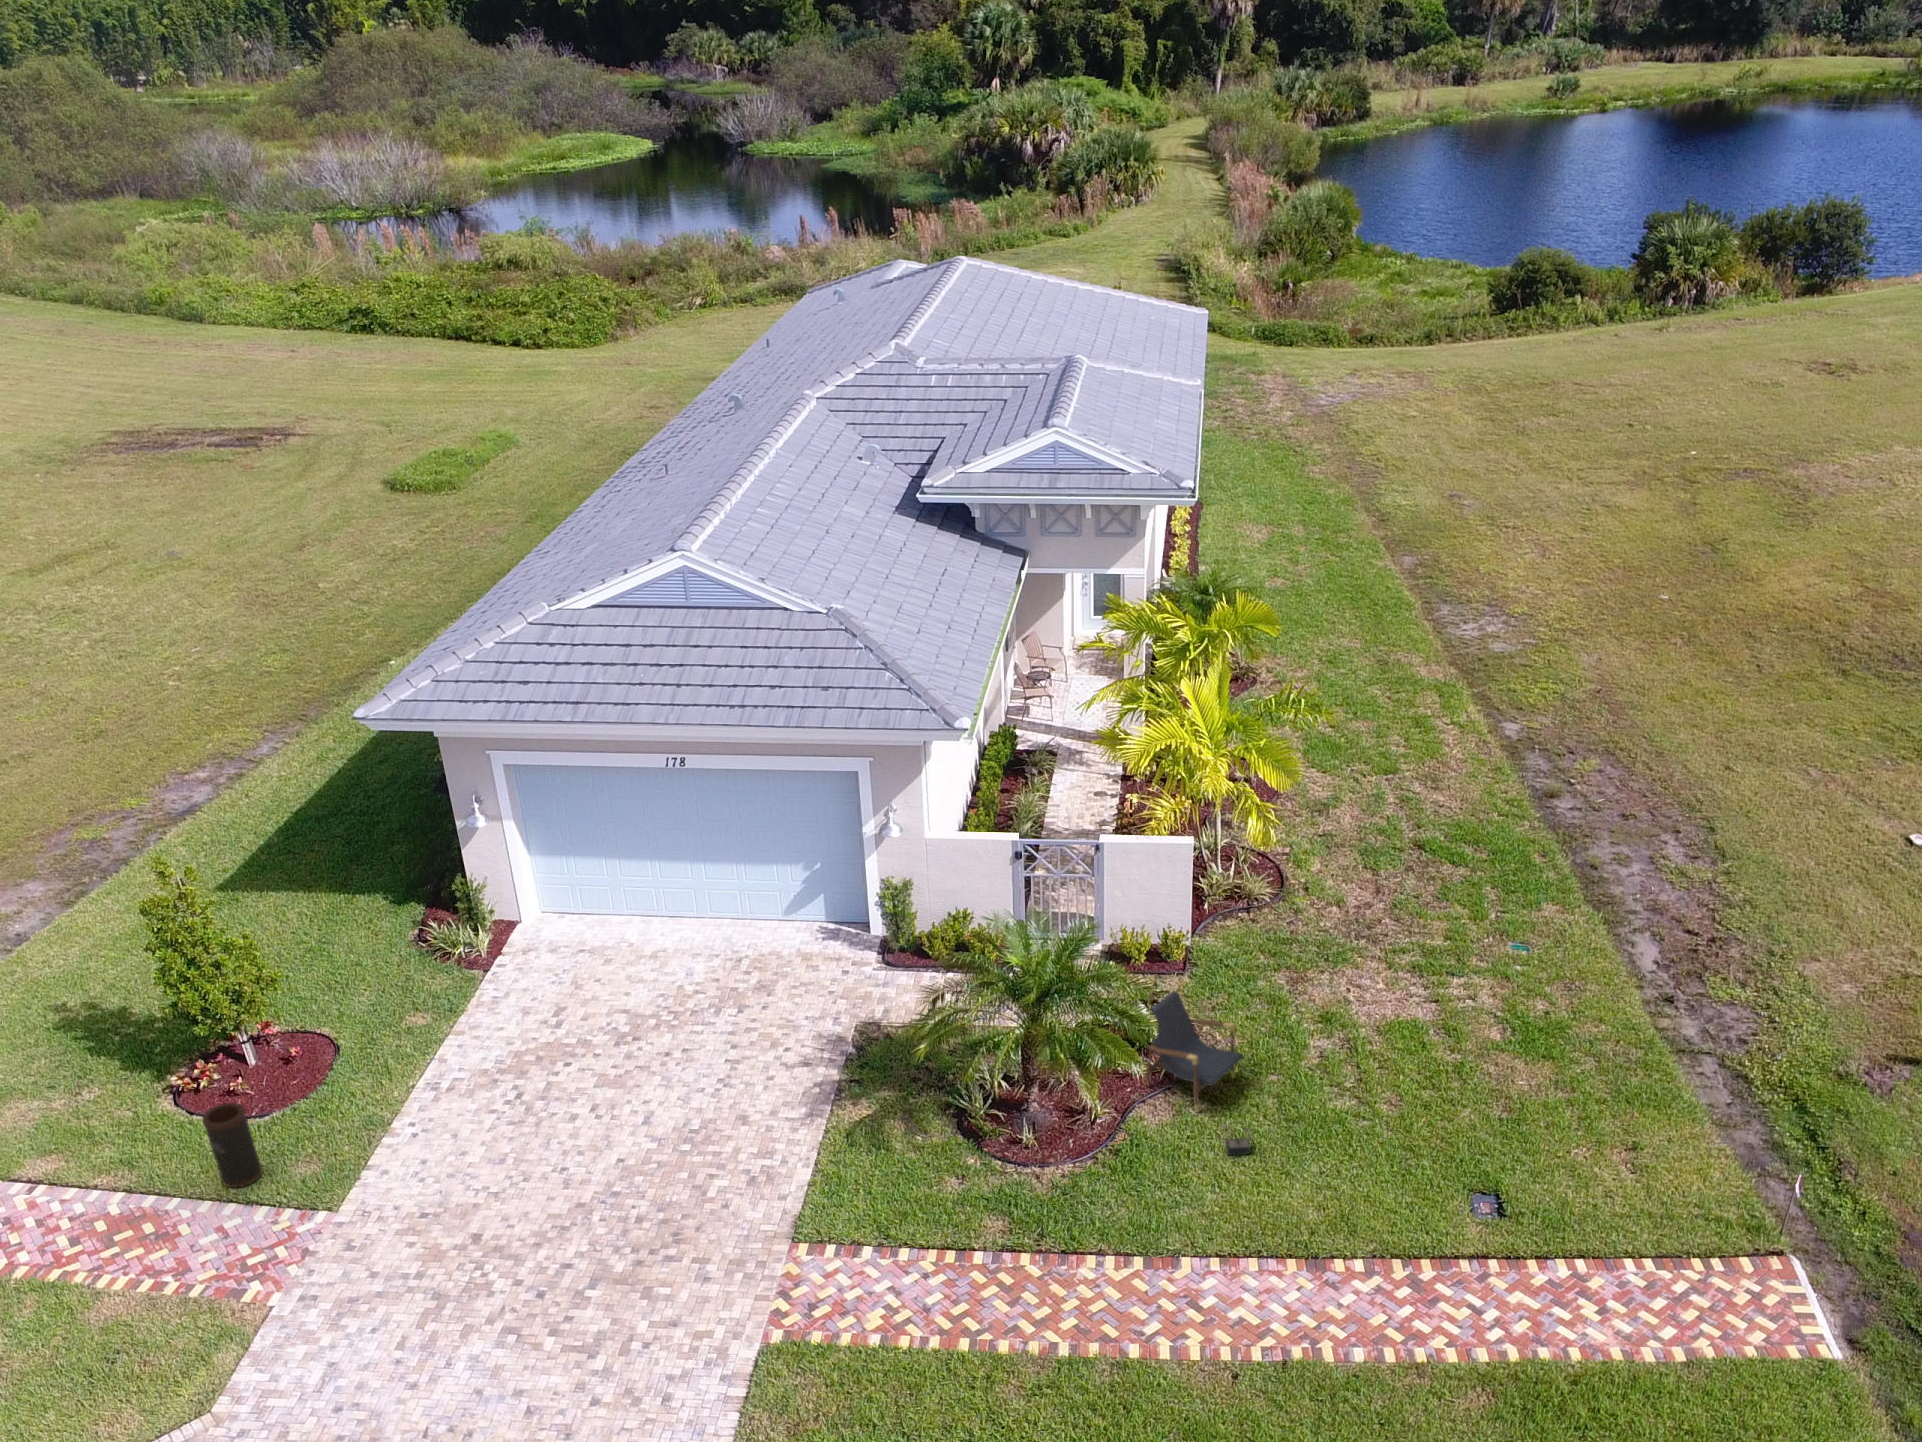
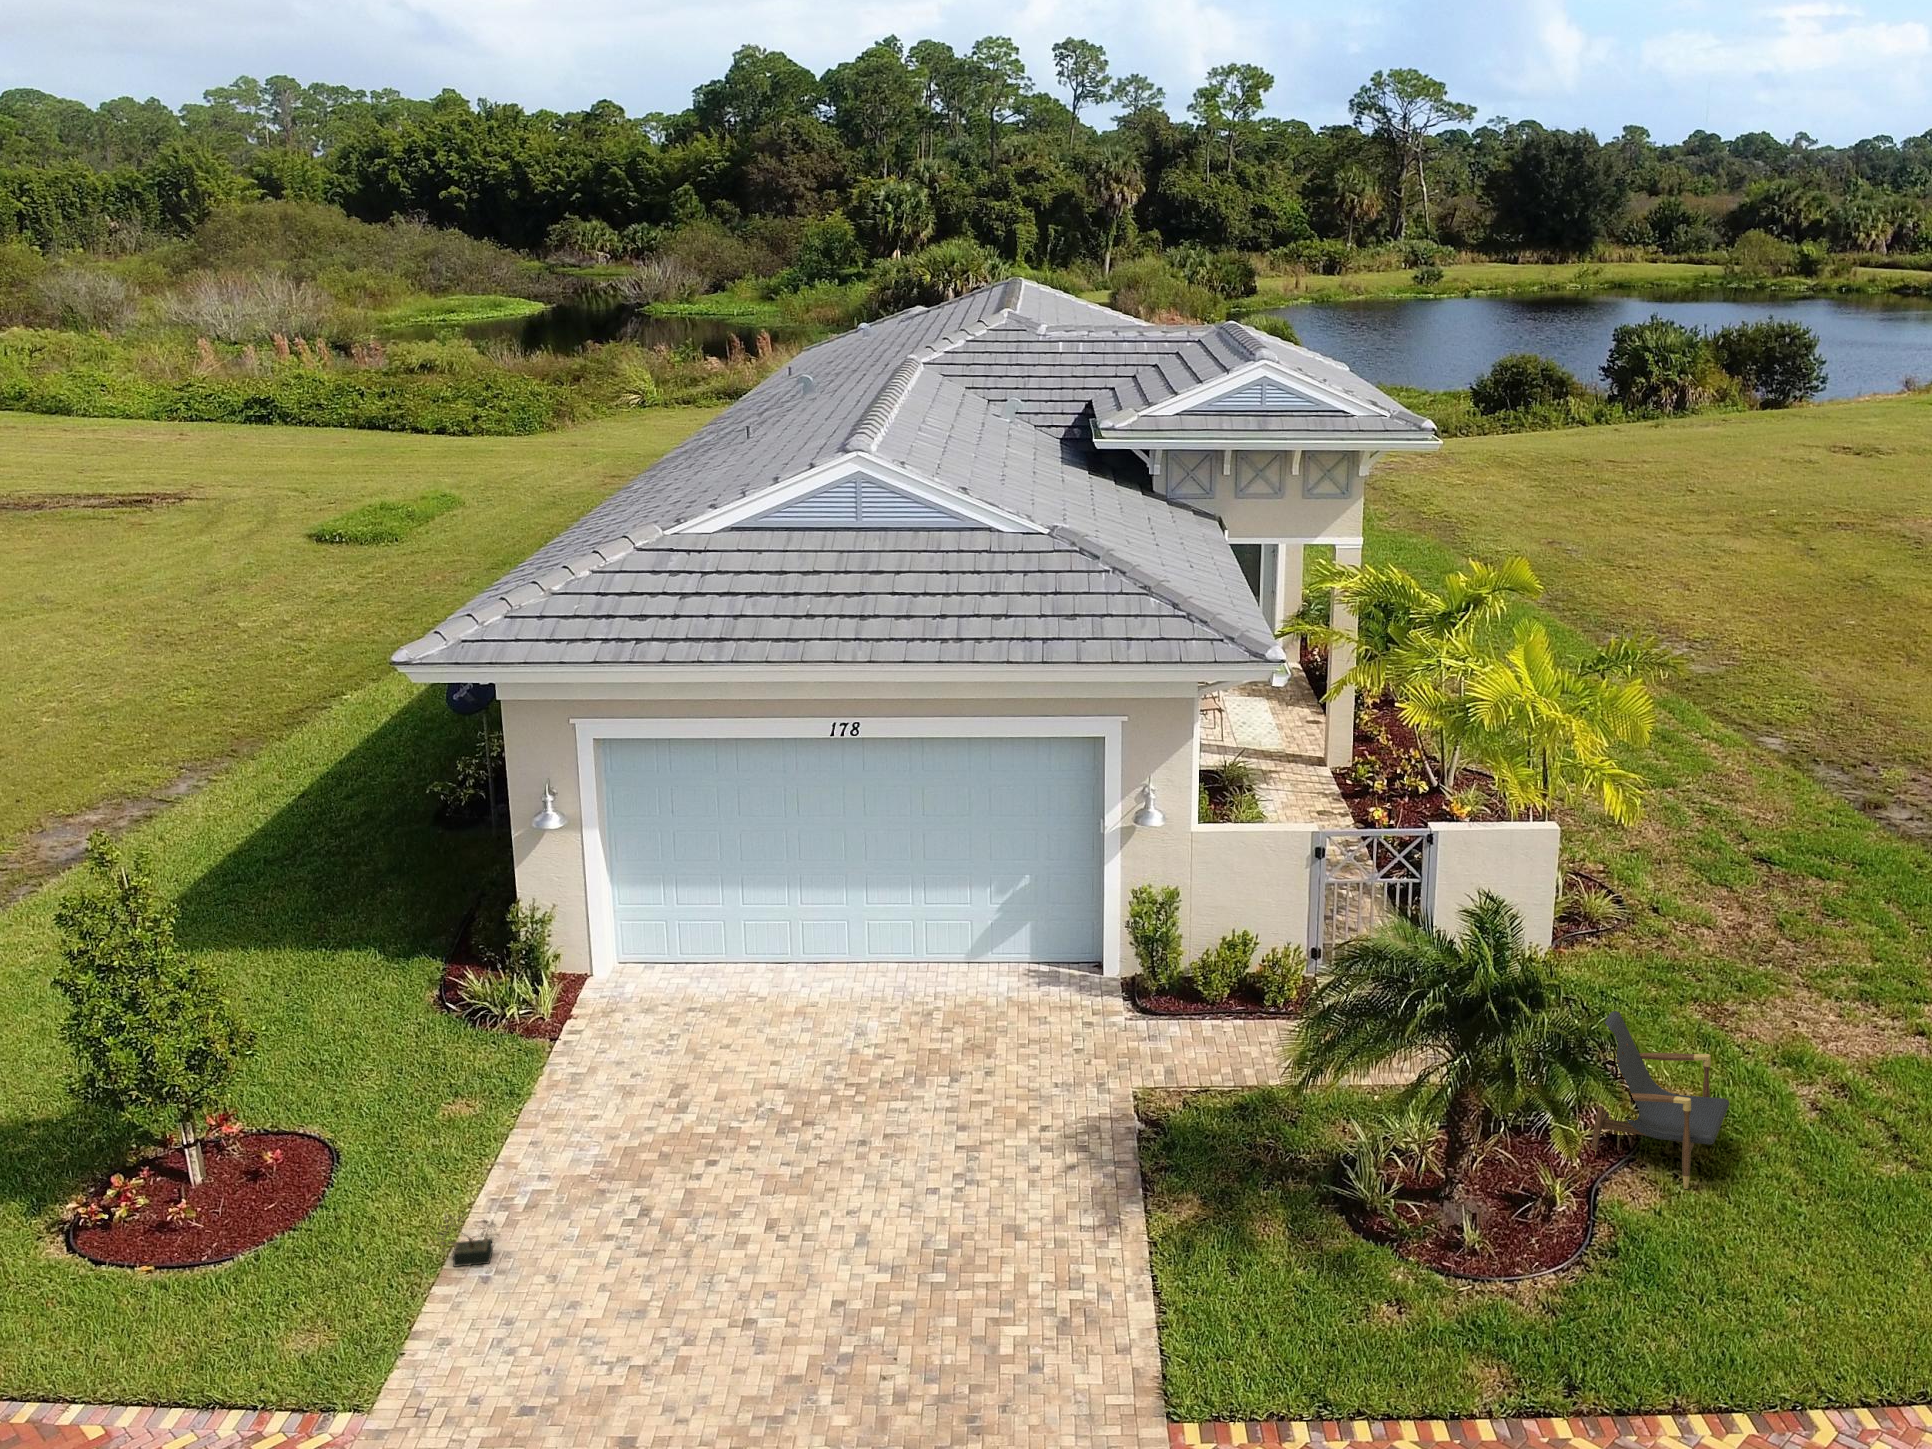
trash can: present [202,1103,263,1187] -> none [144,1225,231,1379]
decorative plant: present [1222,1124,1252,1155] -> present [438,1214,499,1267]

